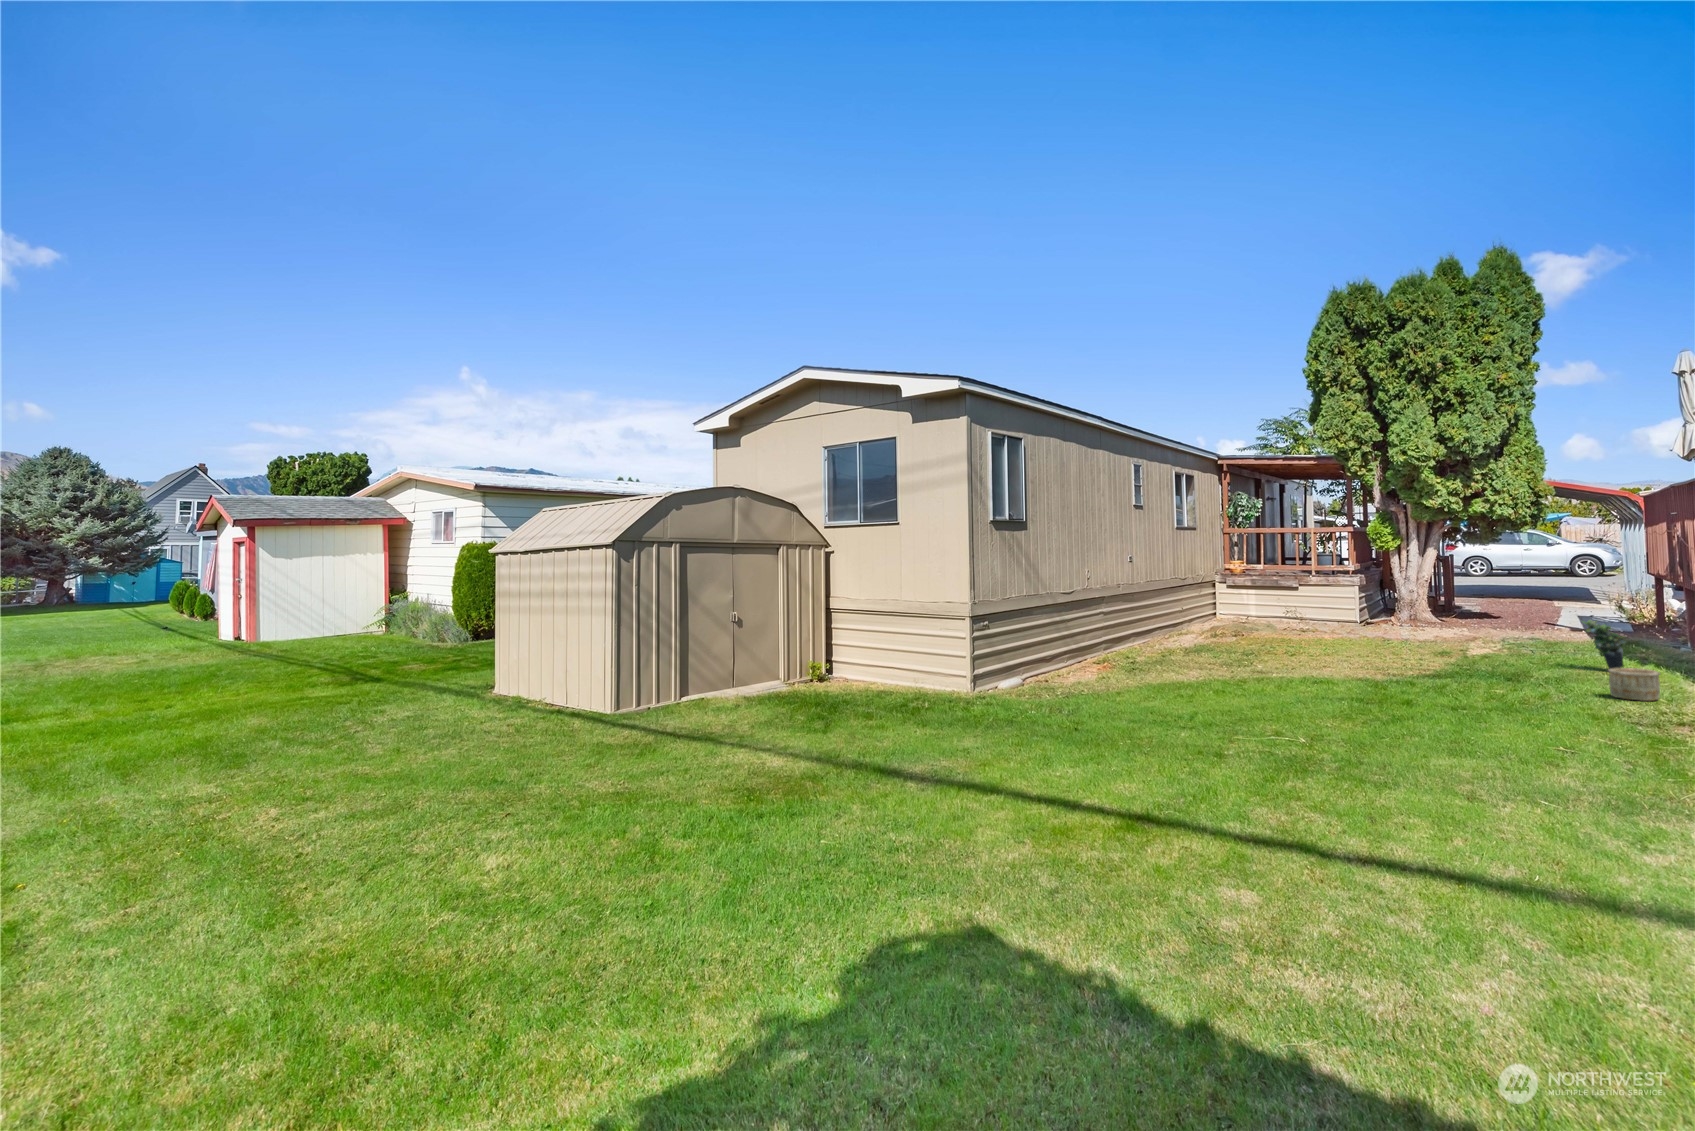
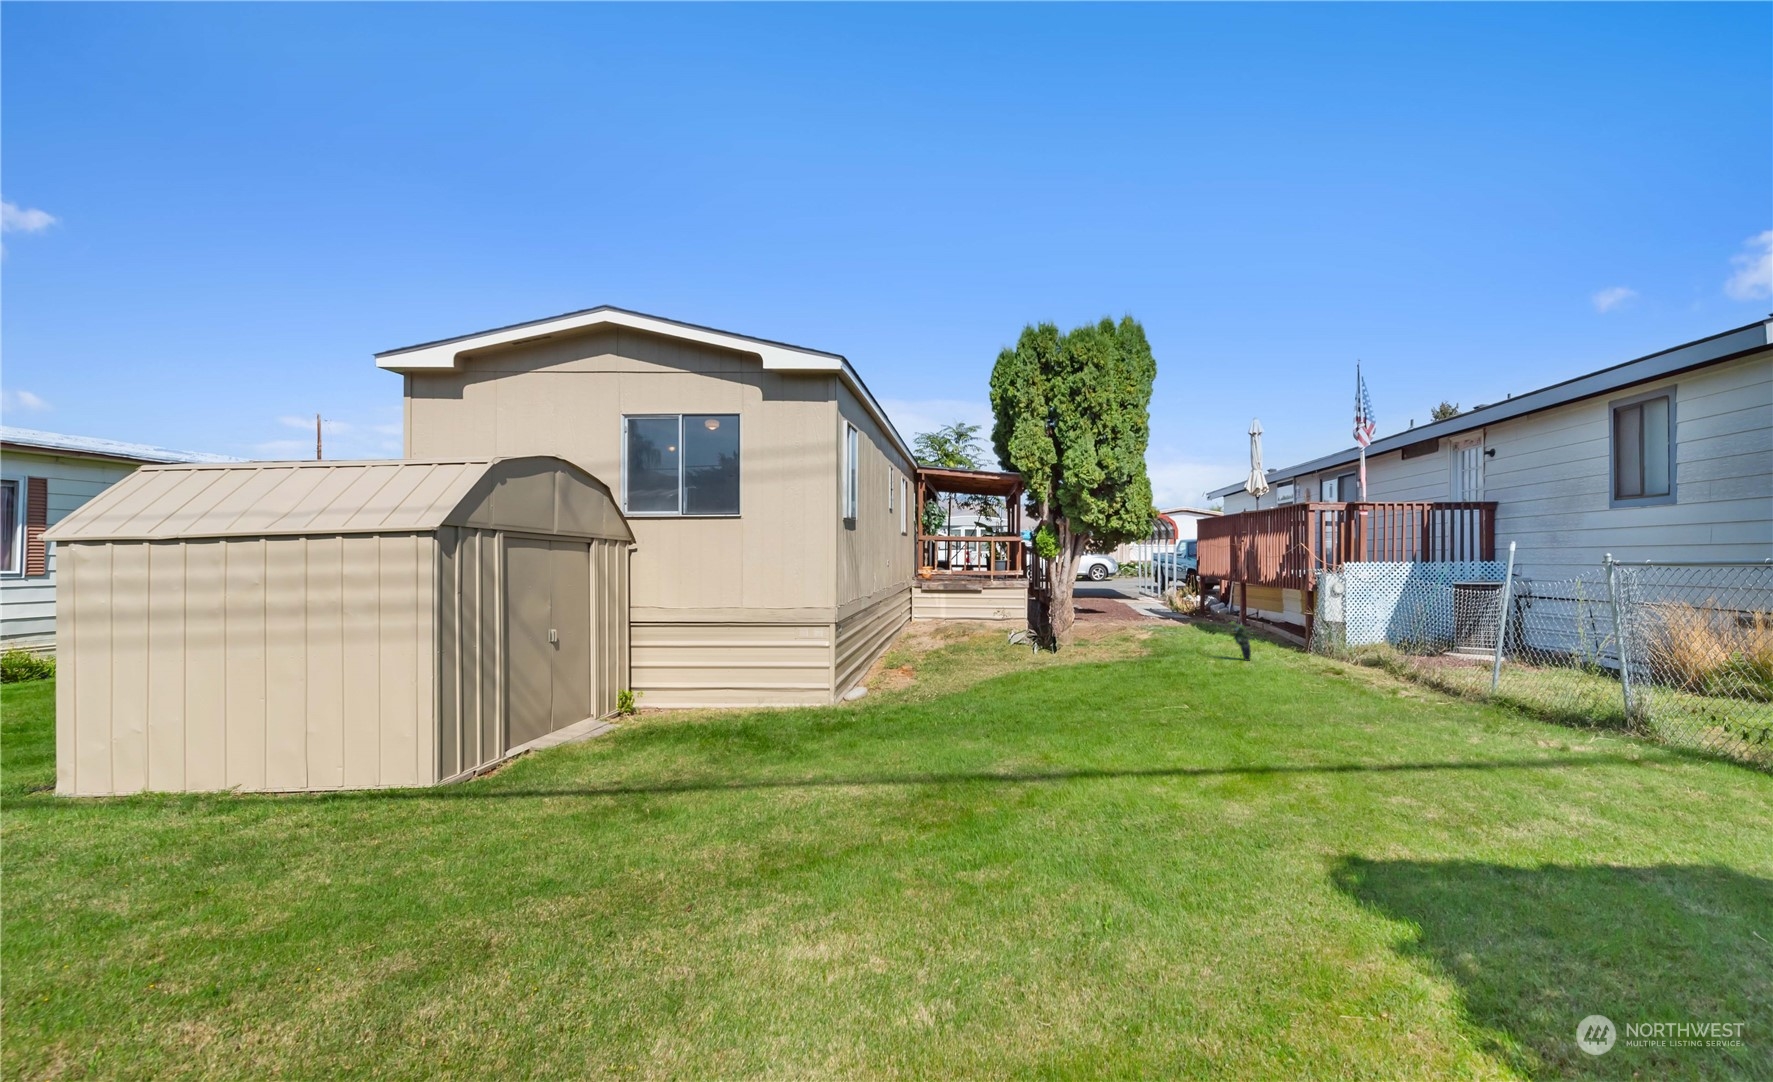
wooden bucket: present [1608,668,1660,701] -> none [1274,657,1302,680]

